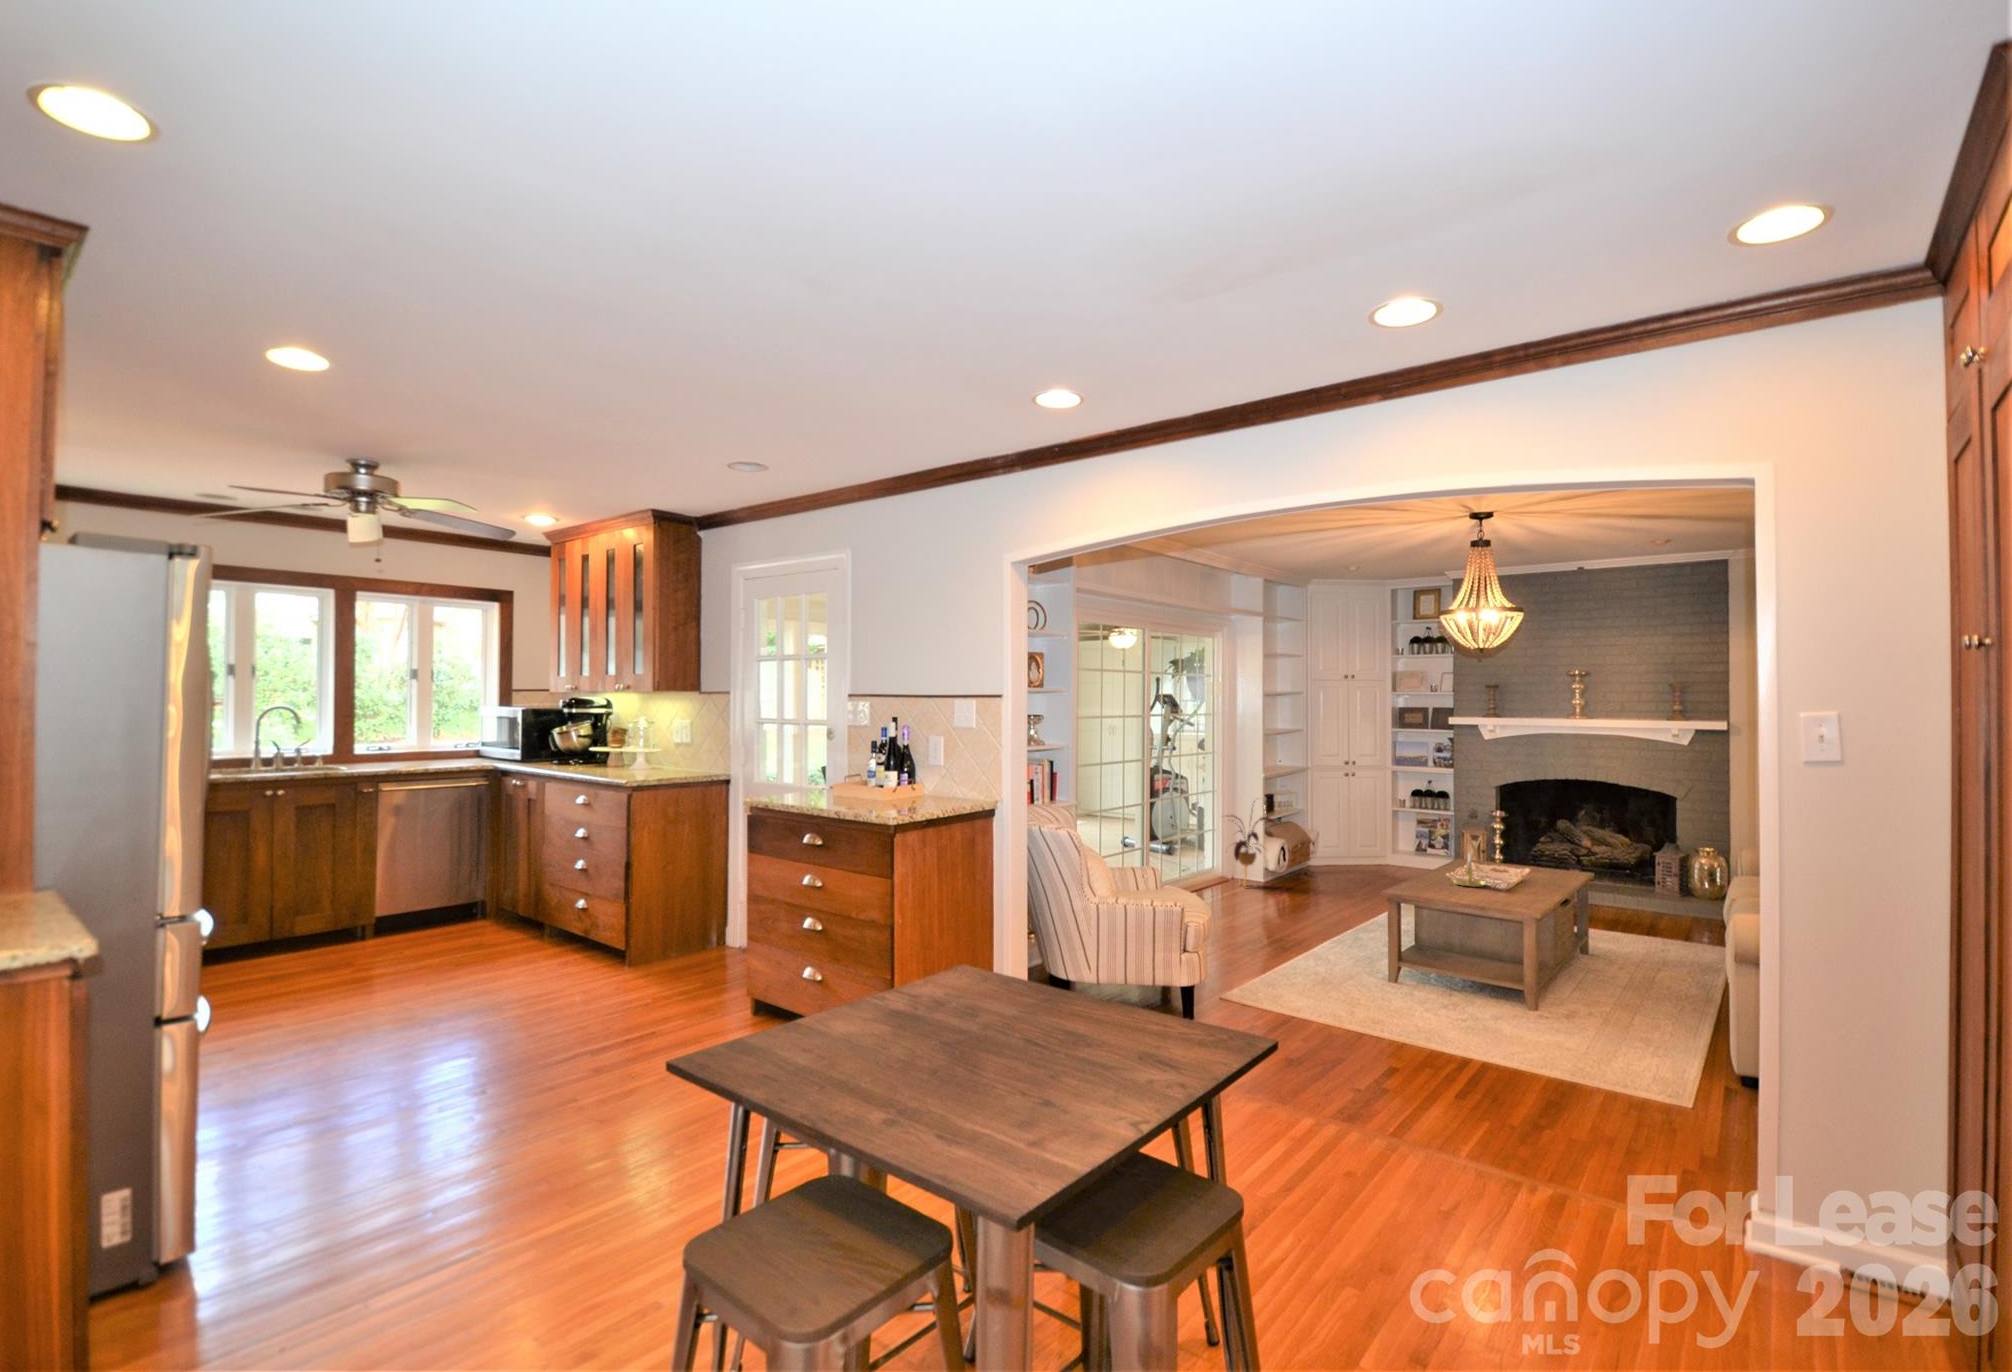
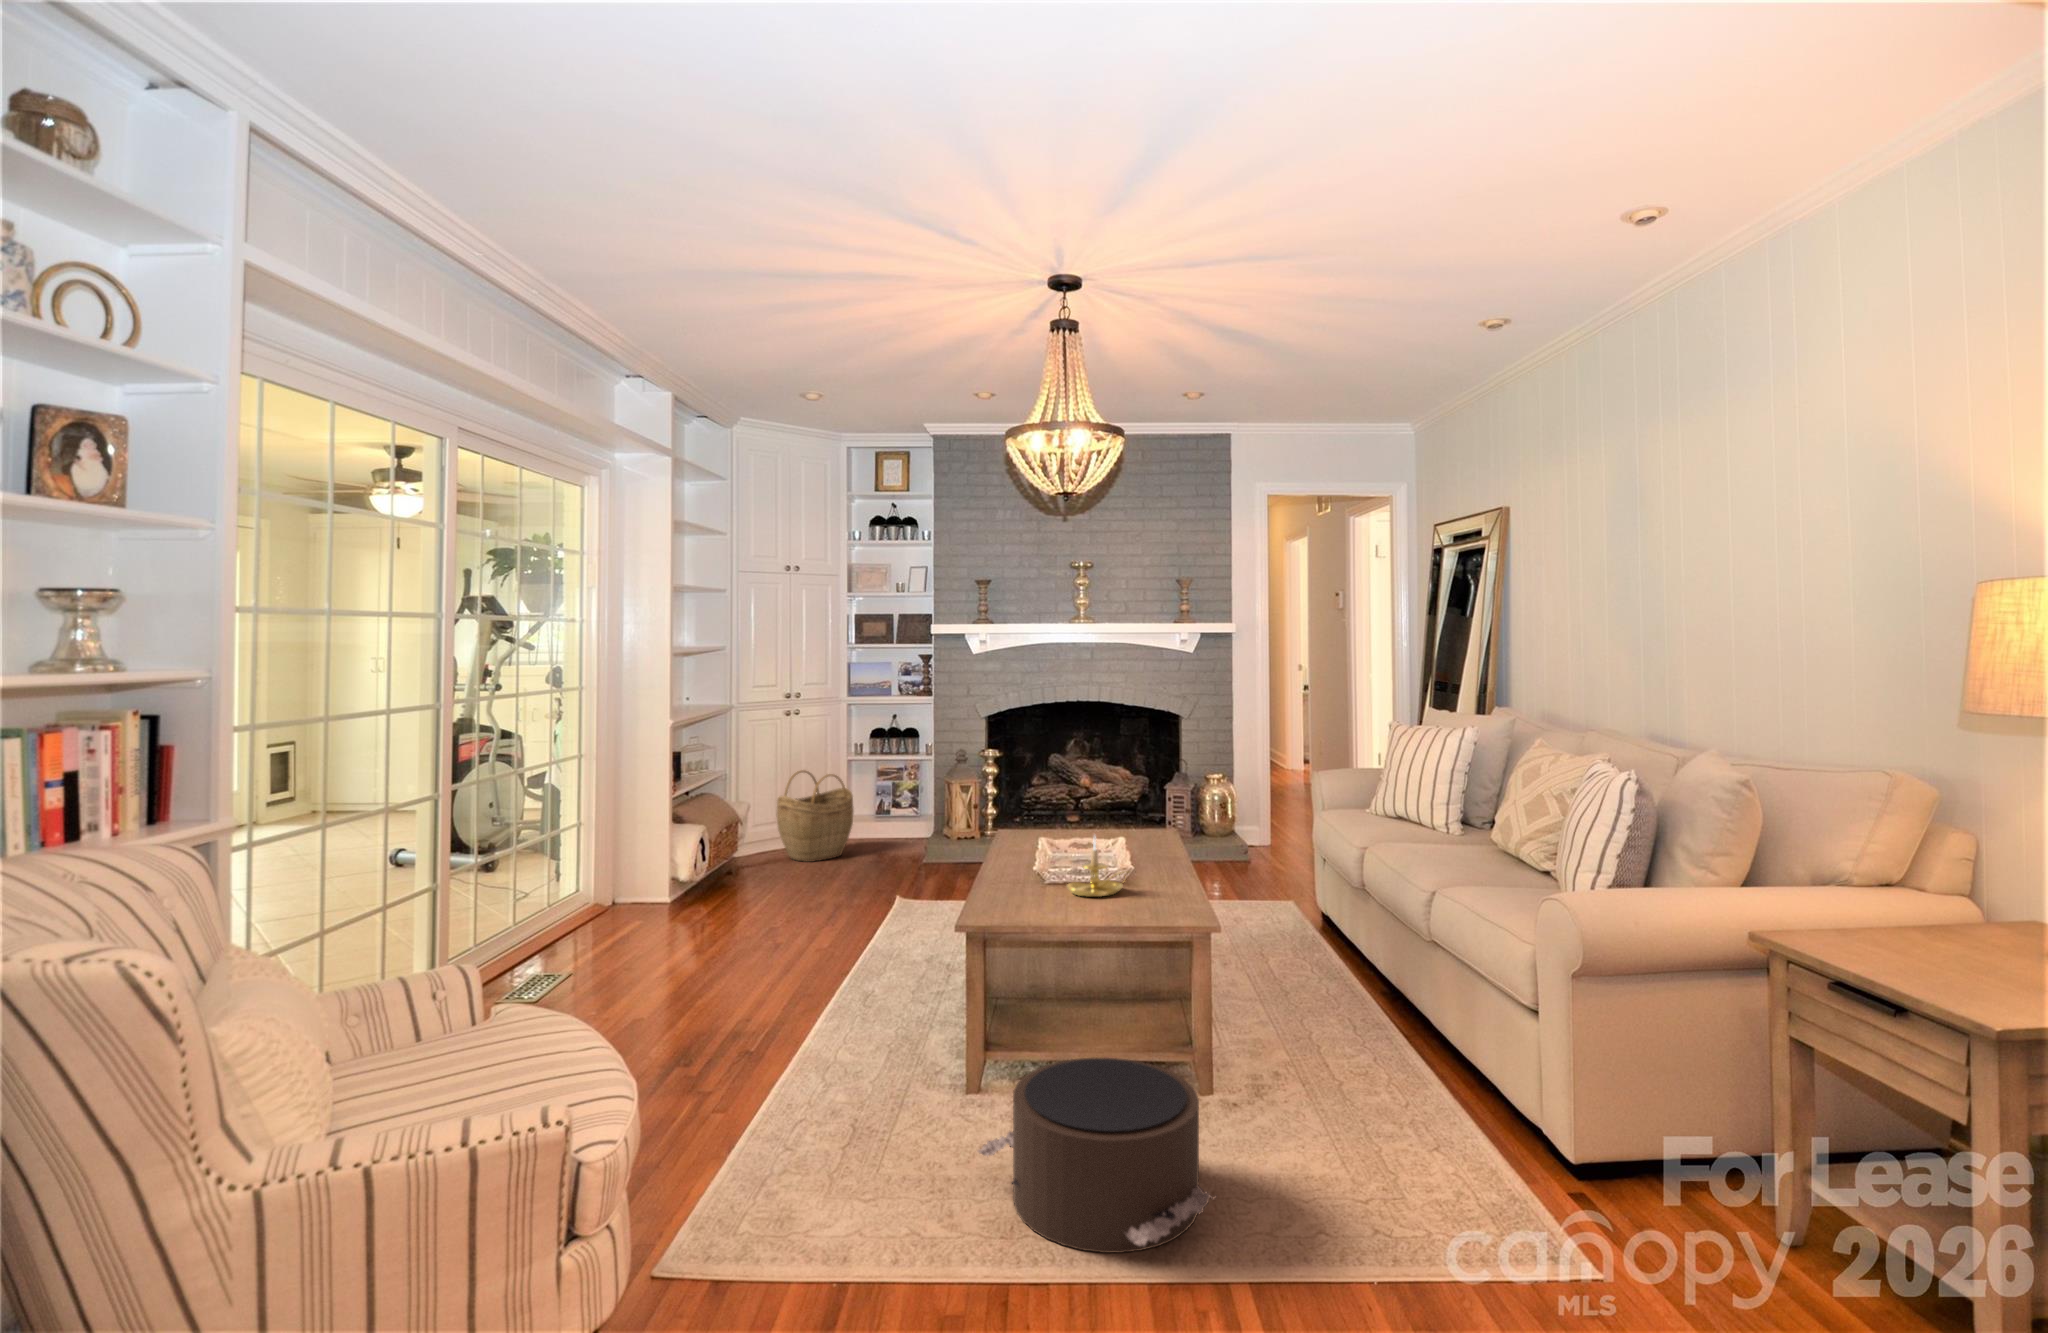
house plant: present [1226,801,1274,887] -> none [596,761,699,918]
woven basket: none [1337,814,1392,876] -> present [777,770,854,862]
pouf: none [1365,951,1472,1026] -> present [978,1058,1216,1253]

